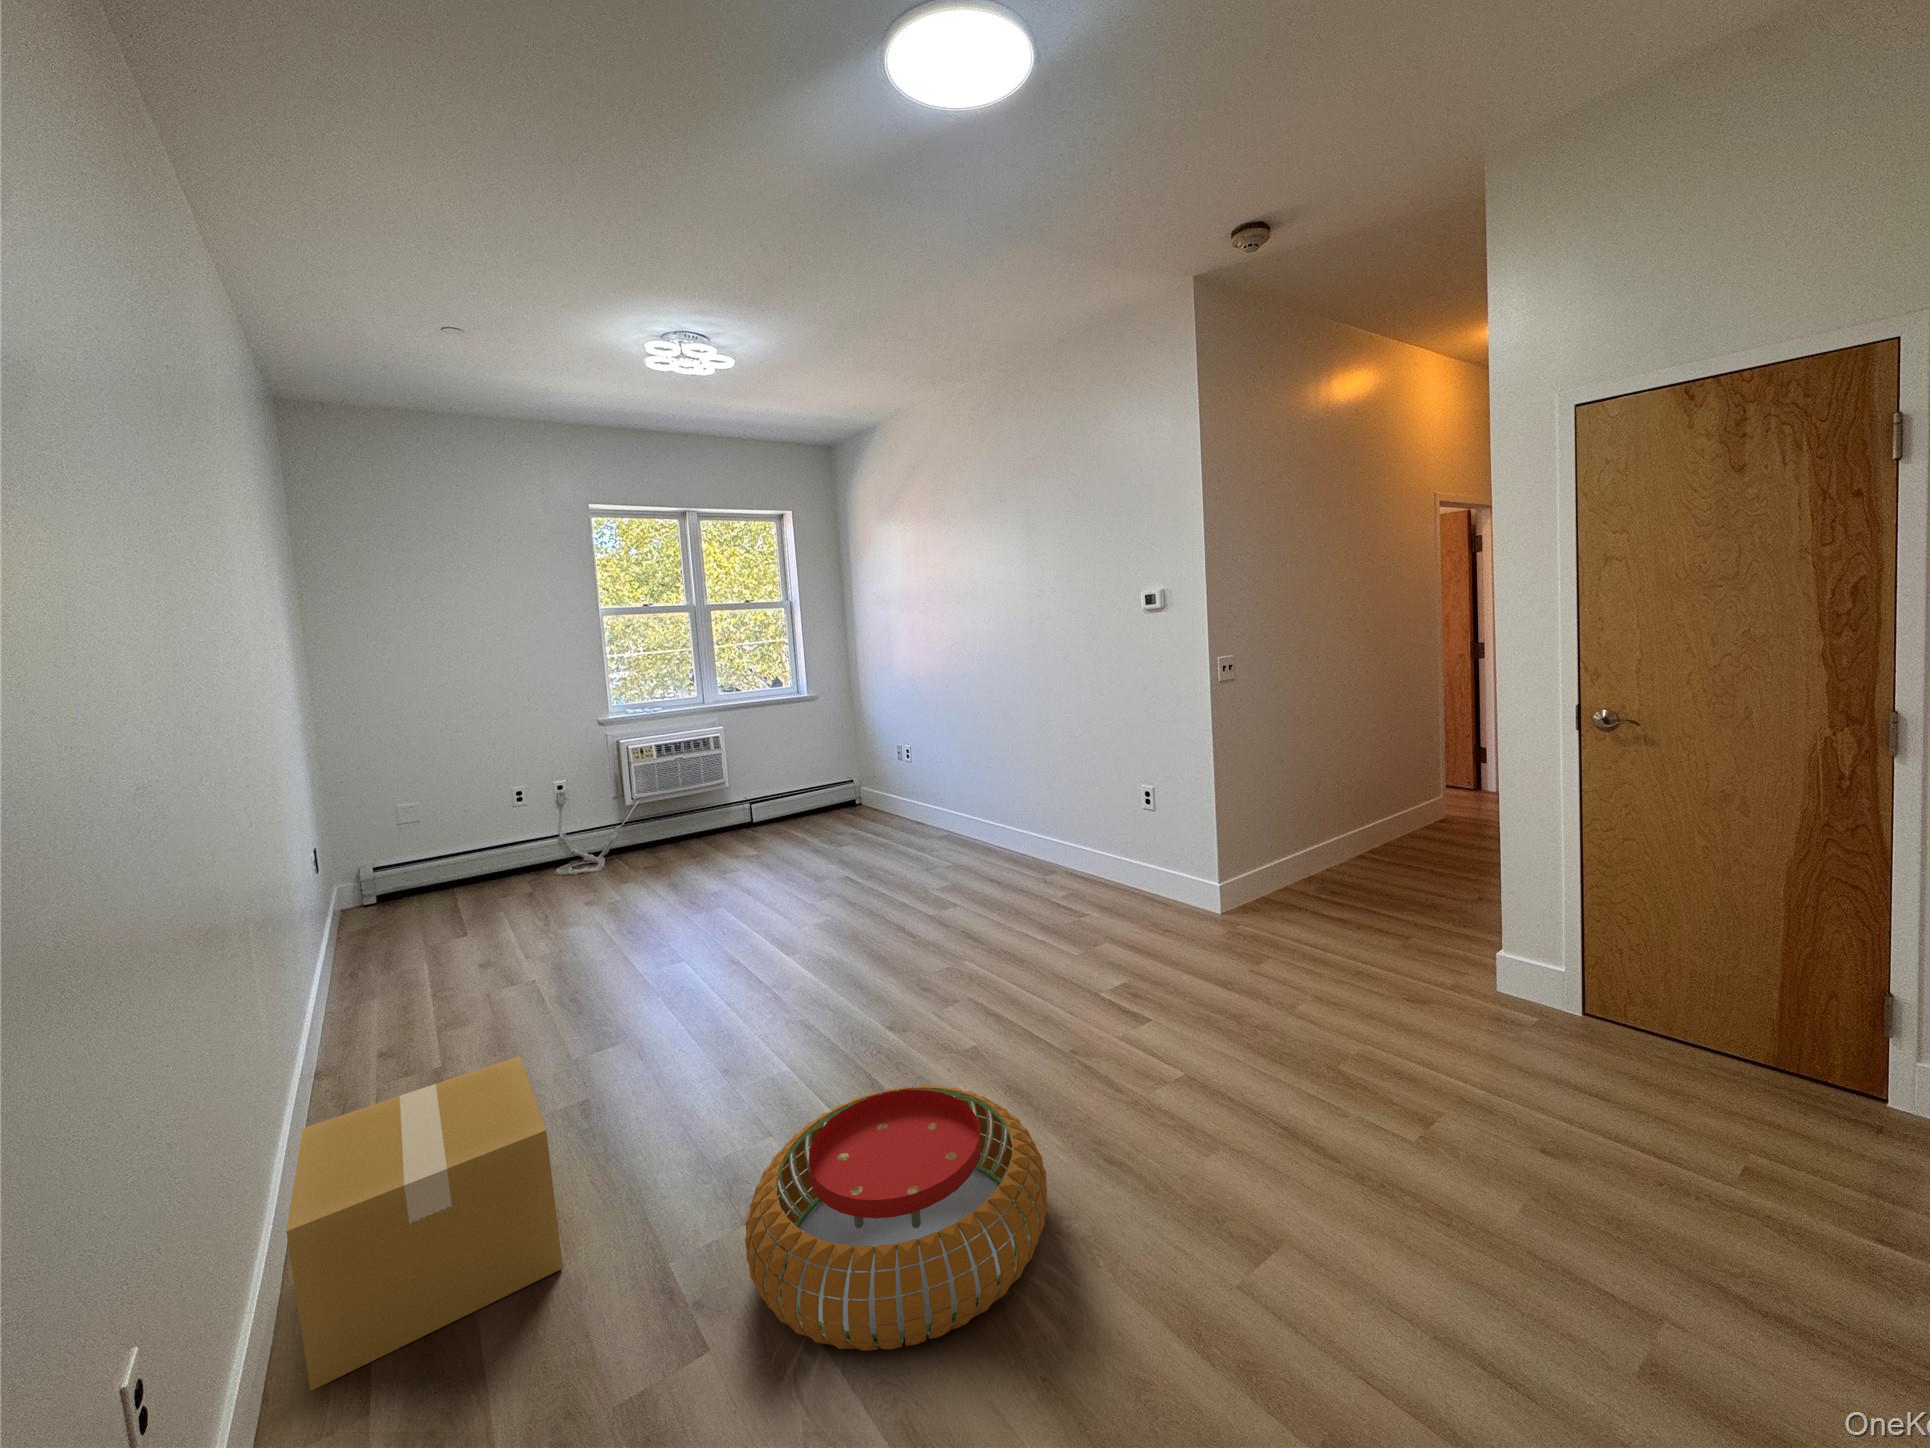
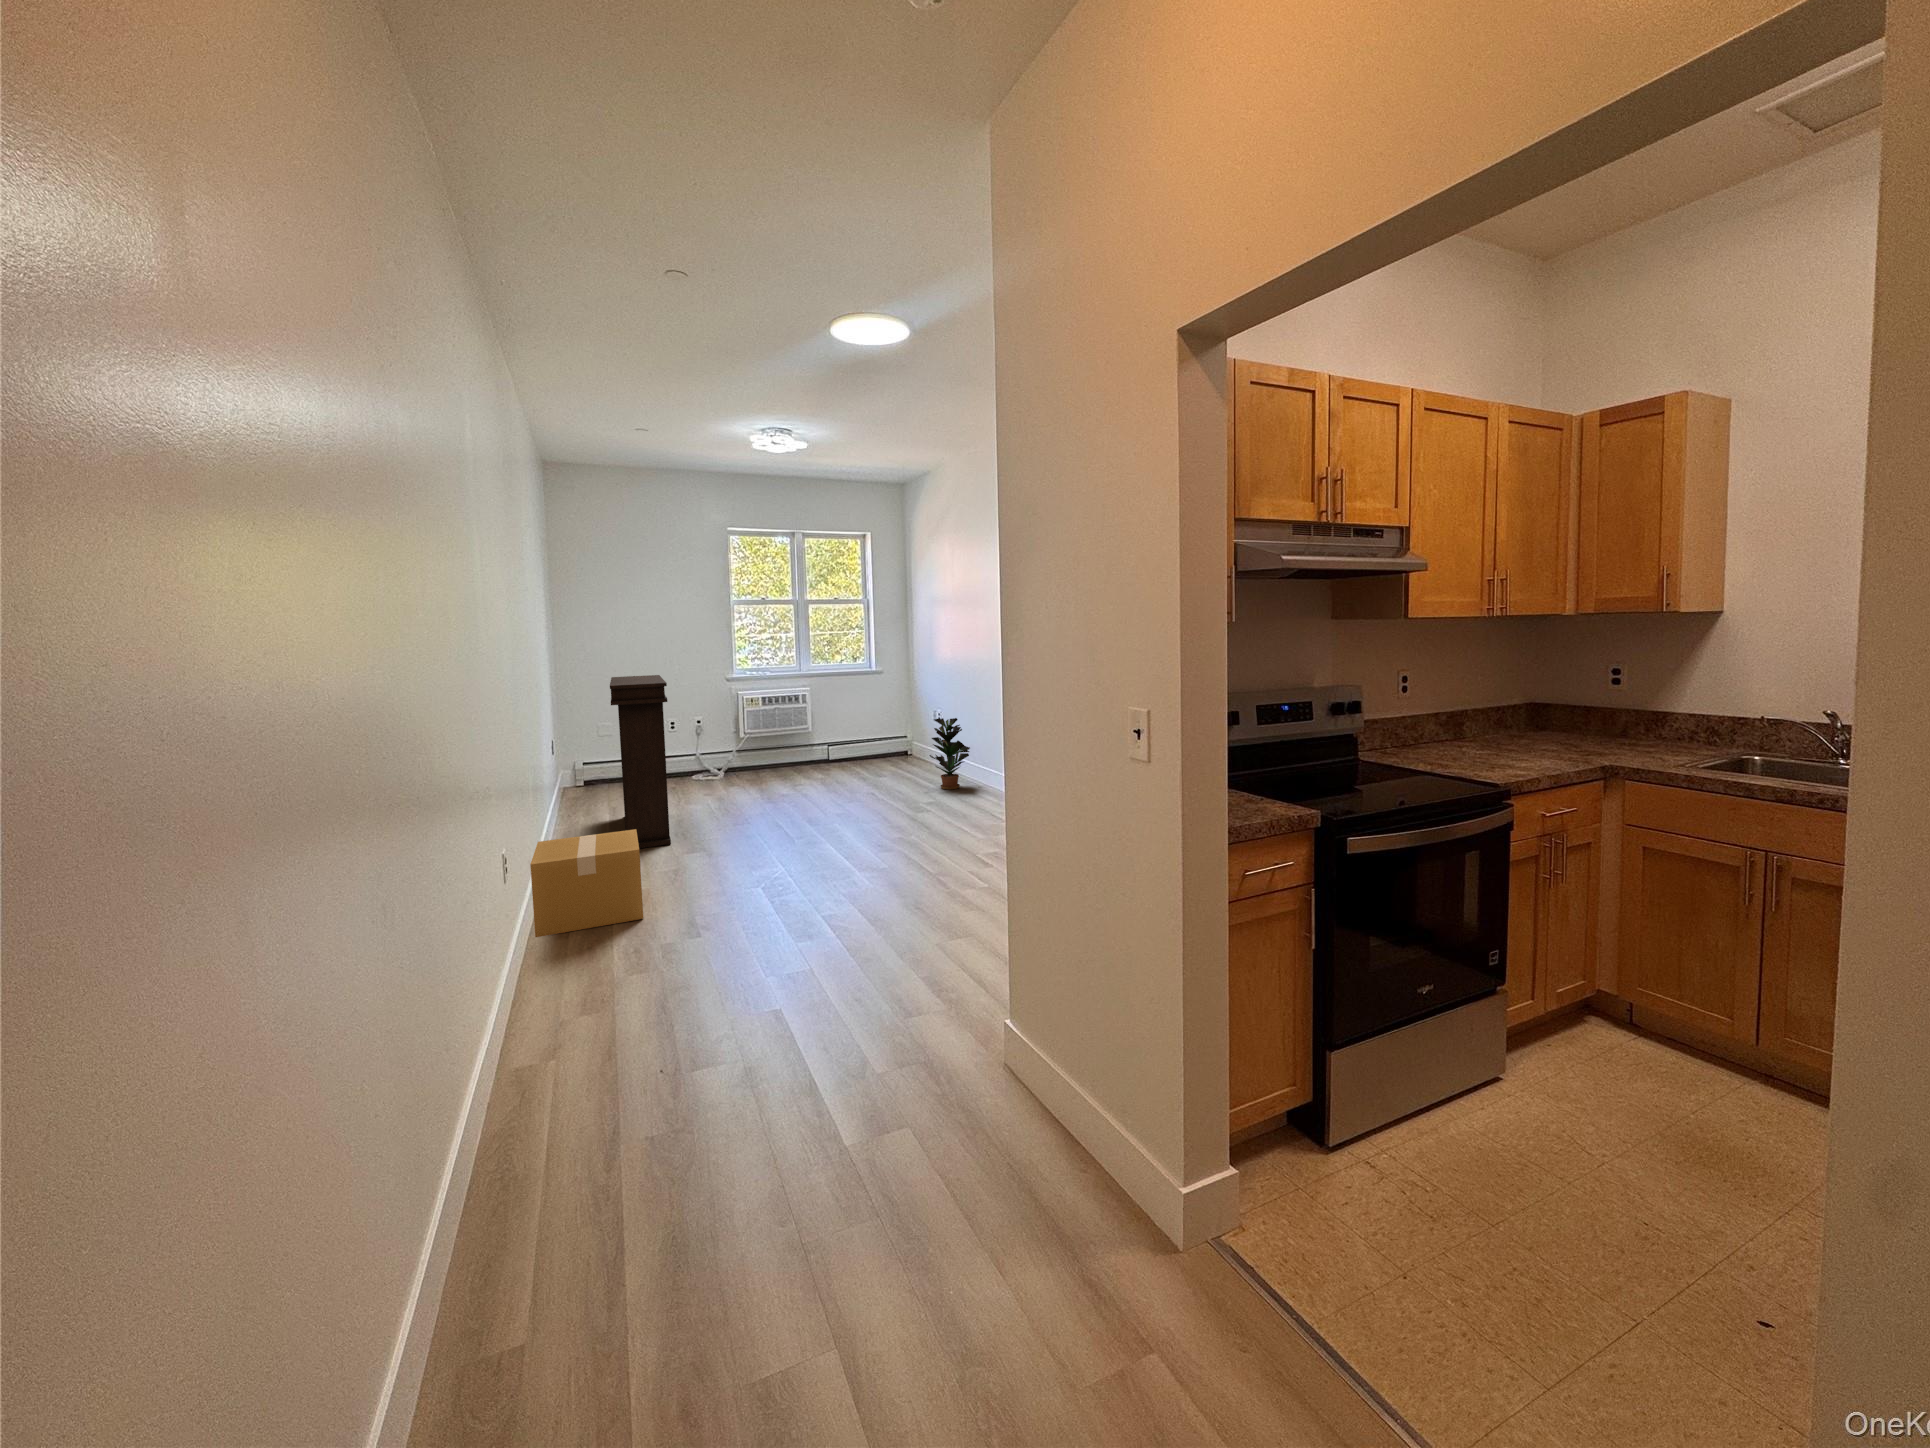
console table: none [423,732,562,1051] -> present [610,675,671,848]
potted plant: none [918,758,976,859] -> present [929,718,970,790]
pouf: present [745,1085,1048,1351] -> none [718,861,874,951]

